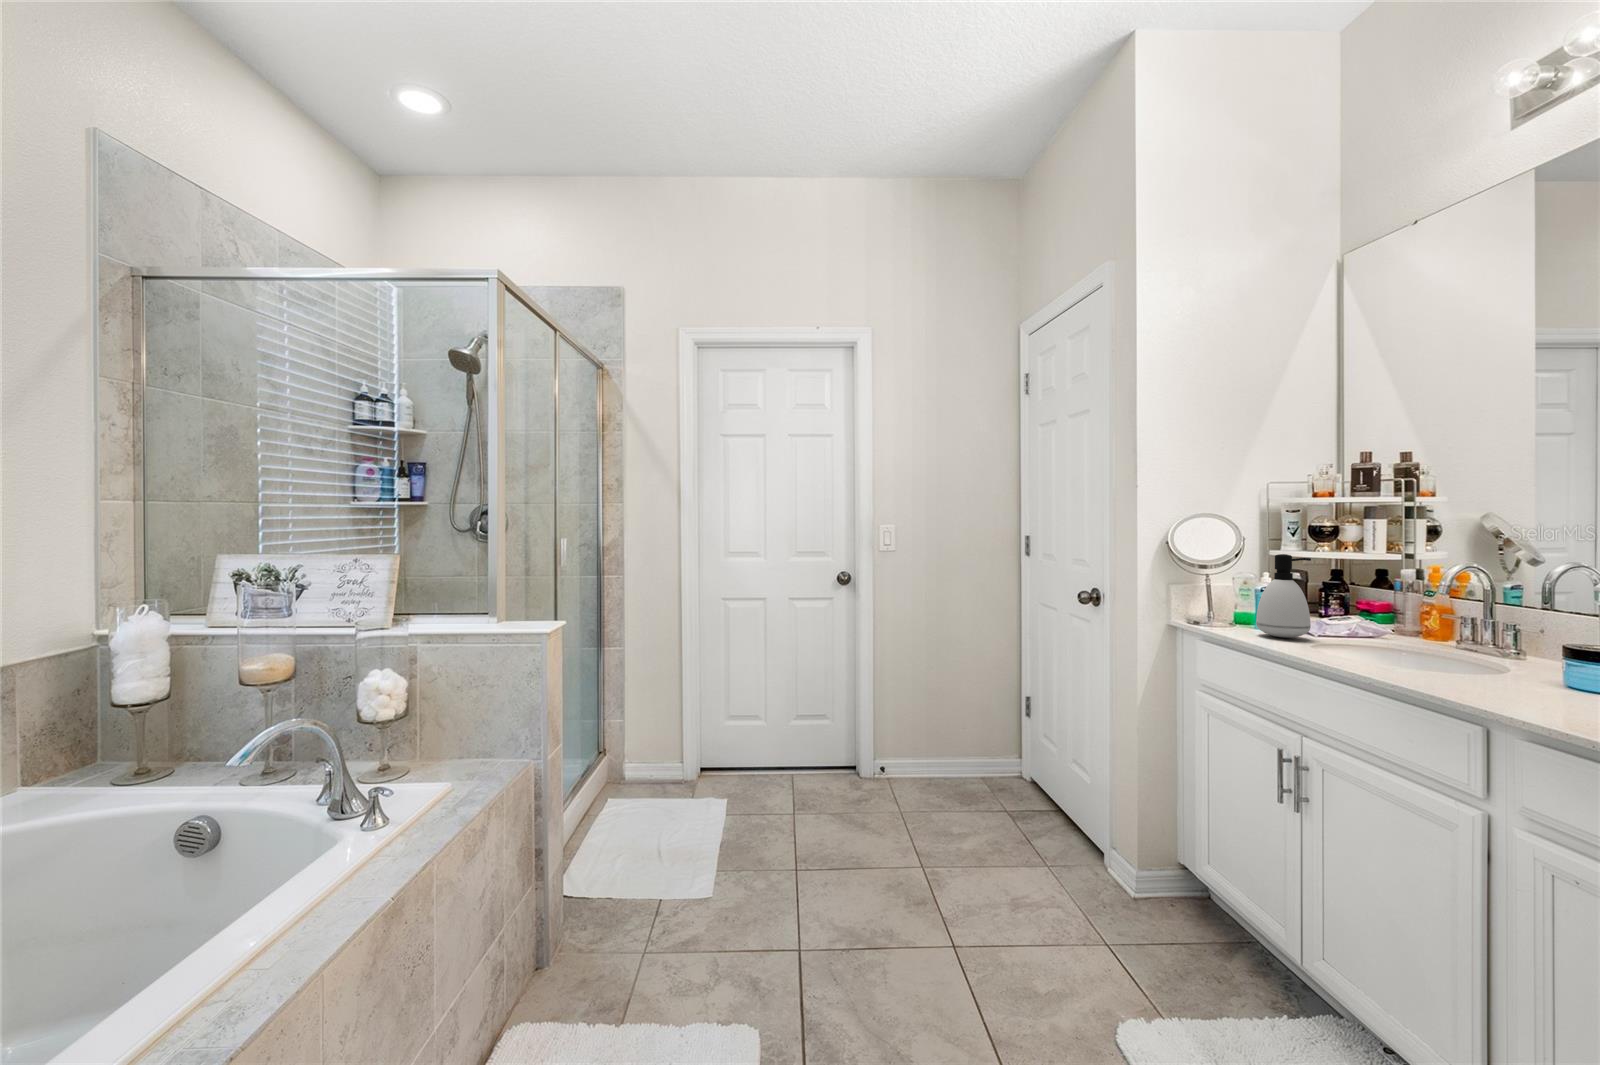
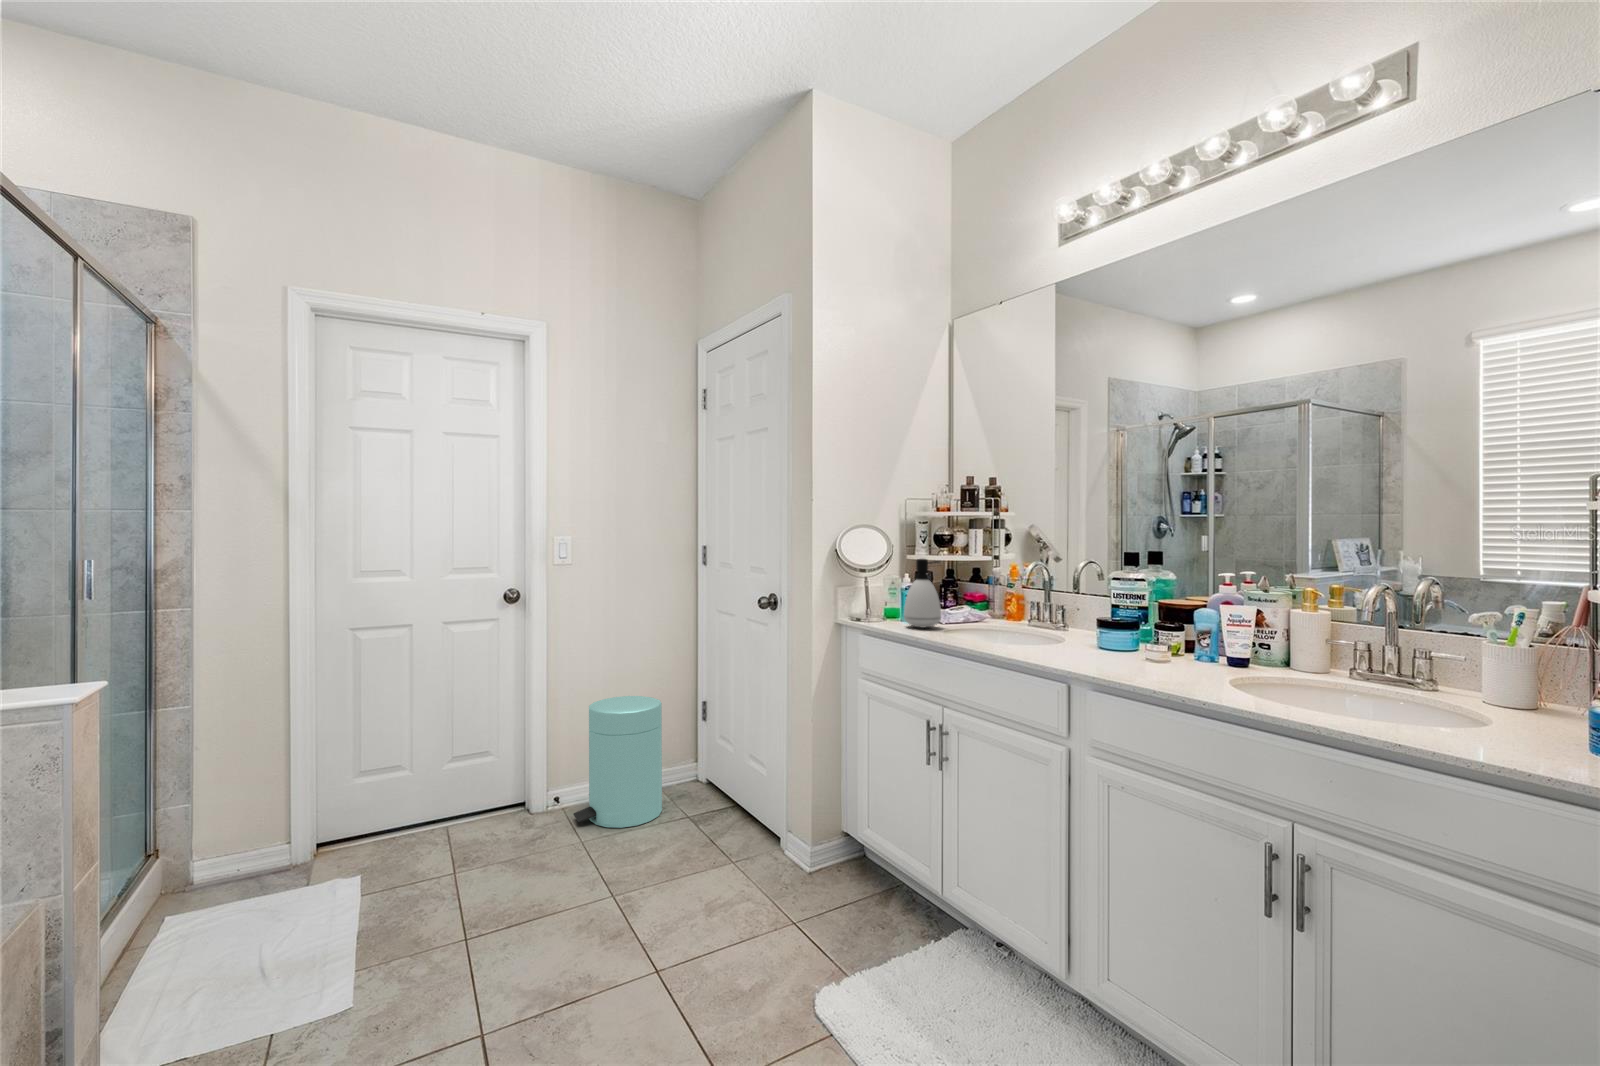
trash can: none [896,680,980,807] -> present [574,696,662,828]

